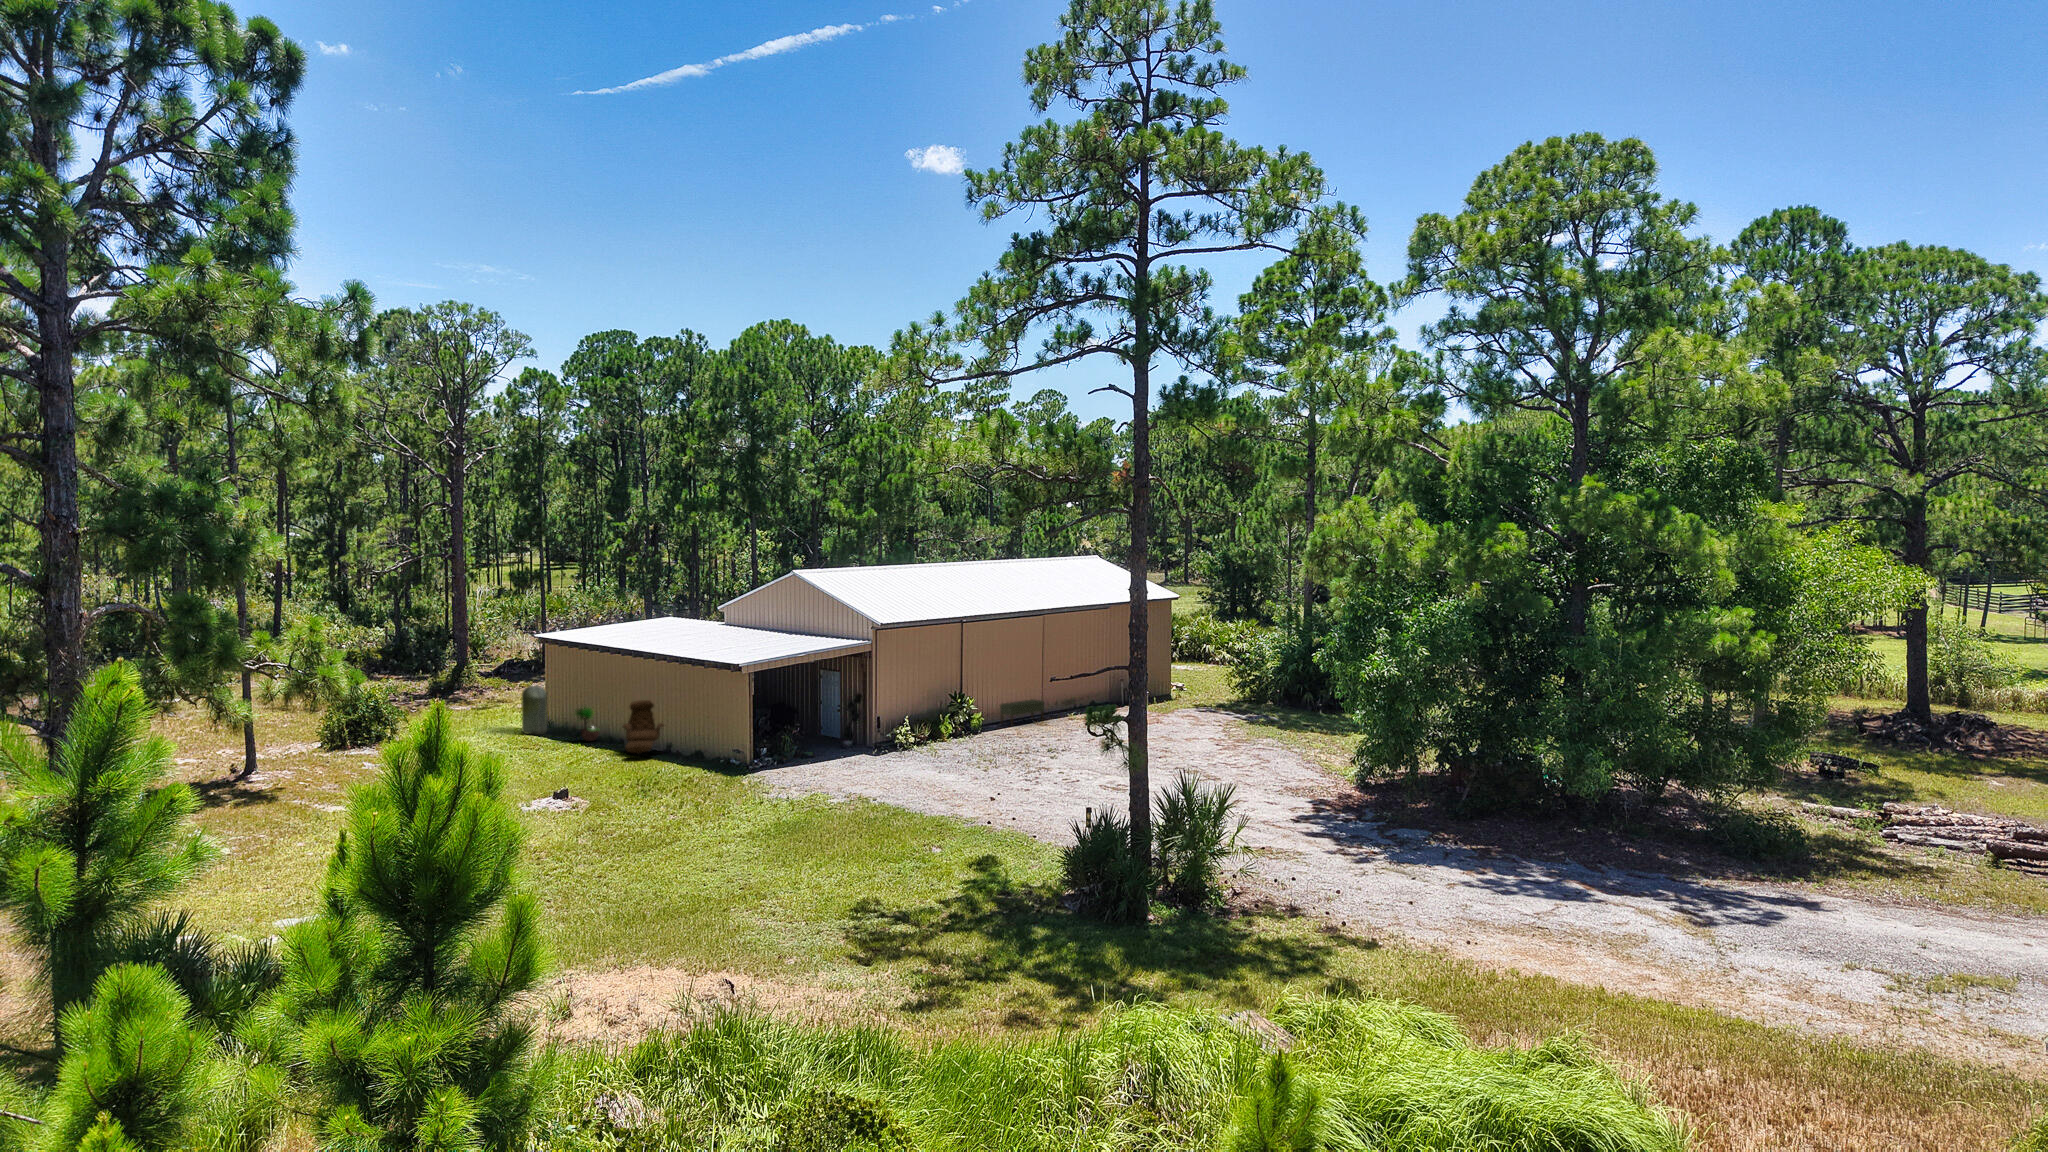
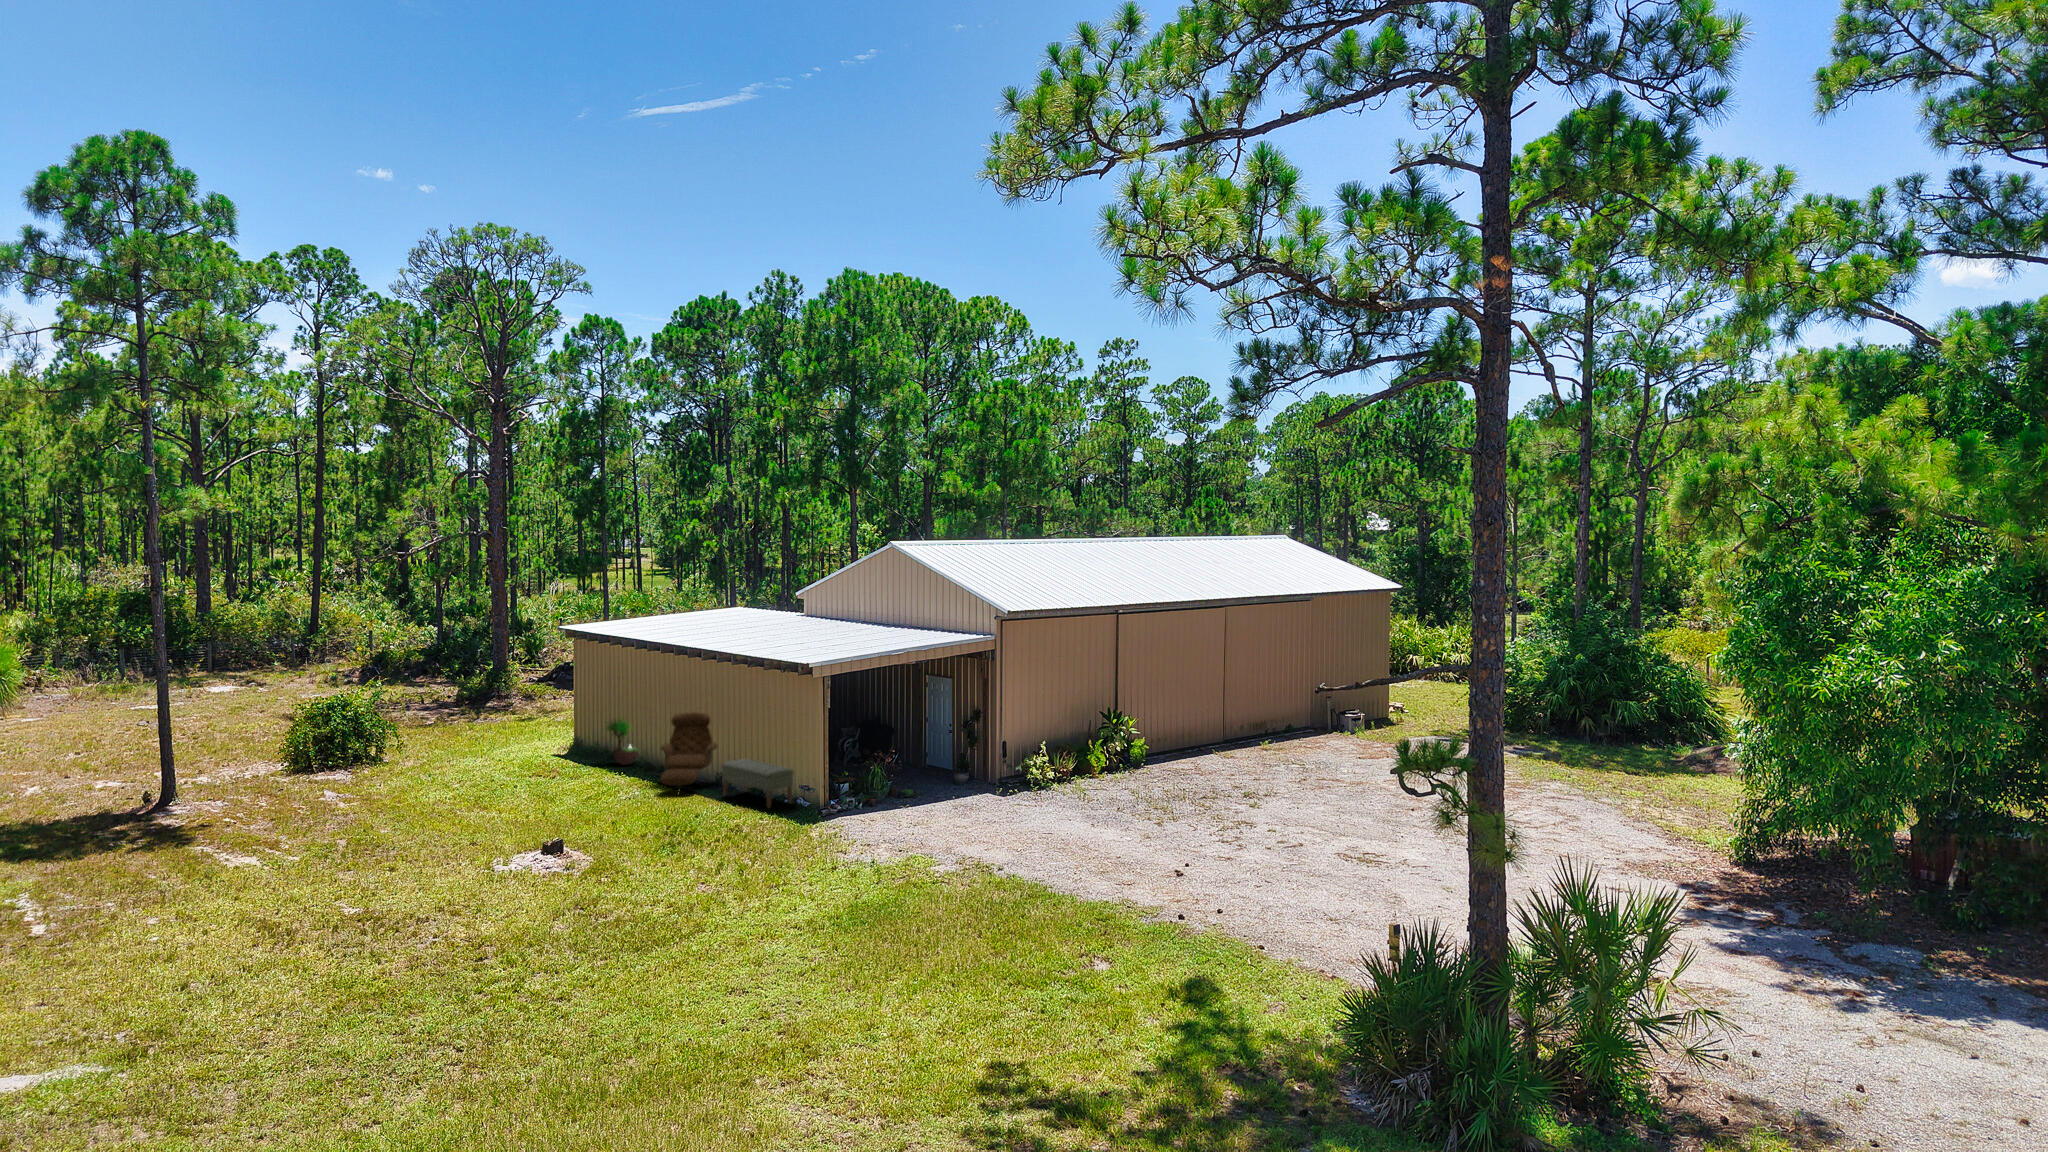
trash can: present [521,686,547,735] -> none [547,689,578,754]
bench: present [1000,699,1044,725] -> present [722,759,794,808]

